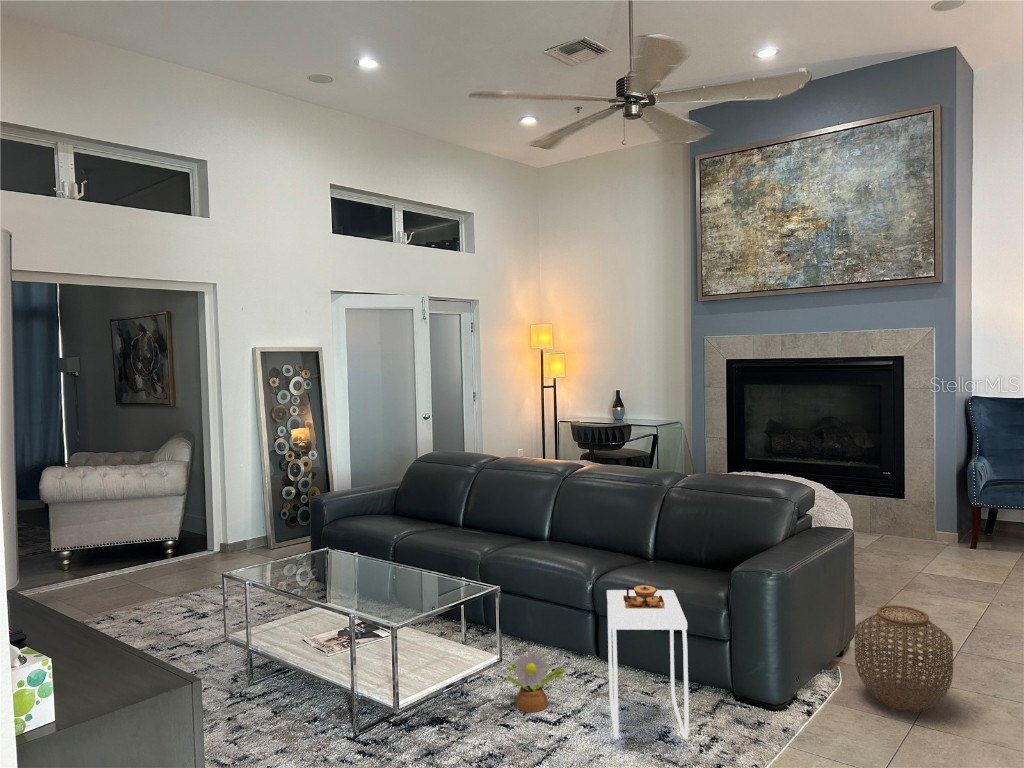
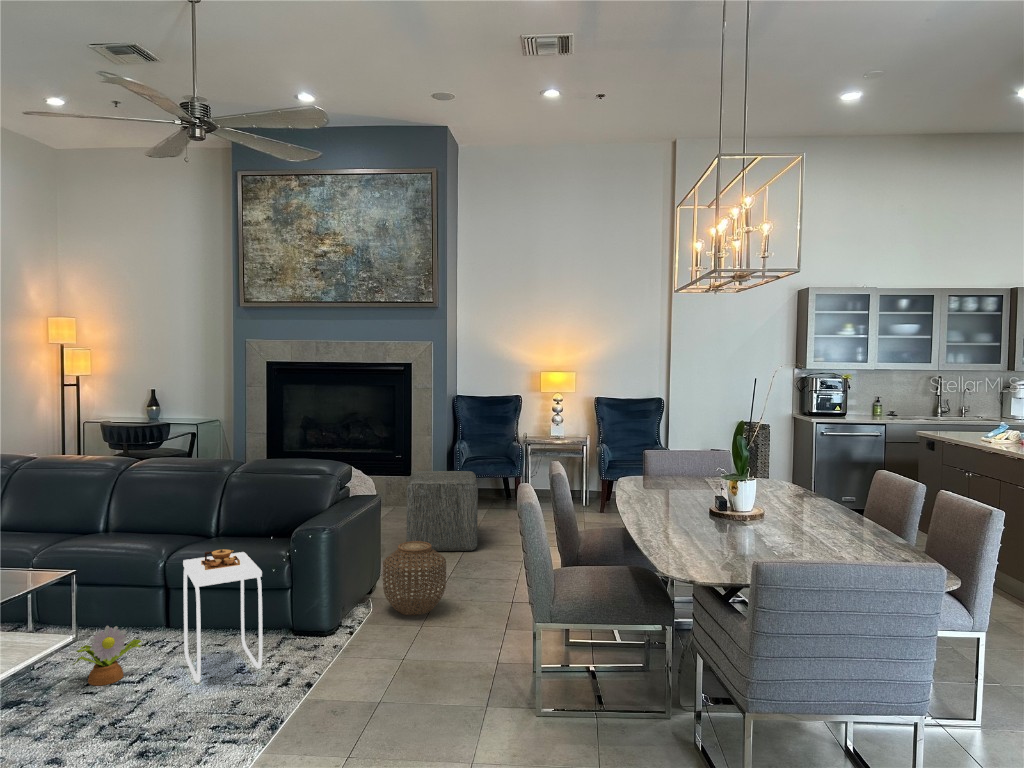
ottoman: none [895,500,1008,621] -> present [407,471,478,551]

